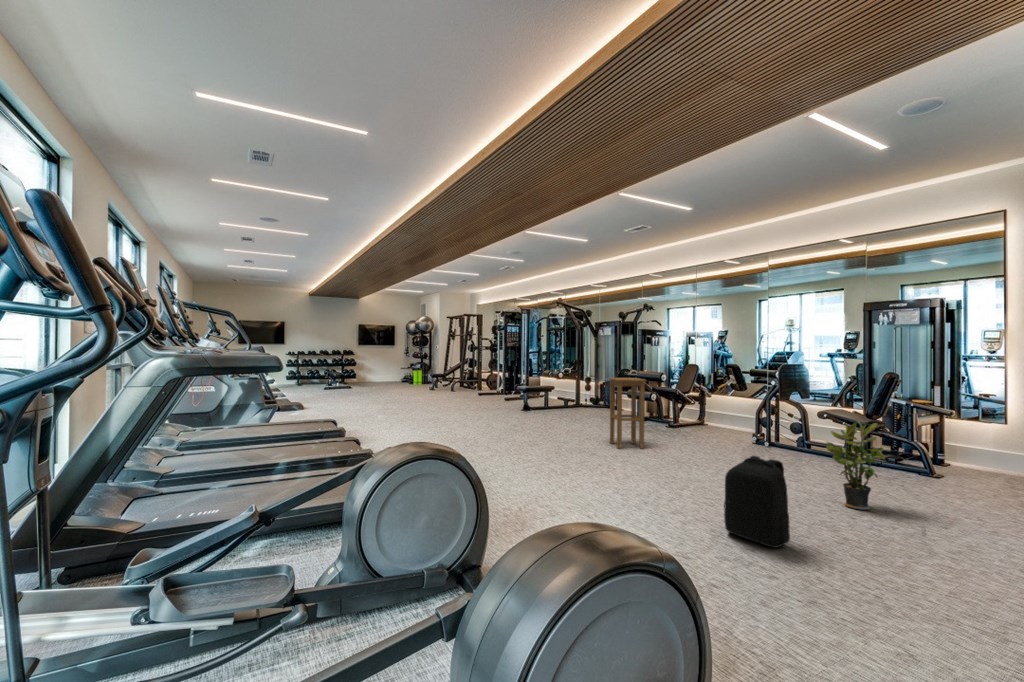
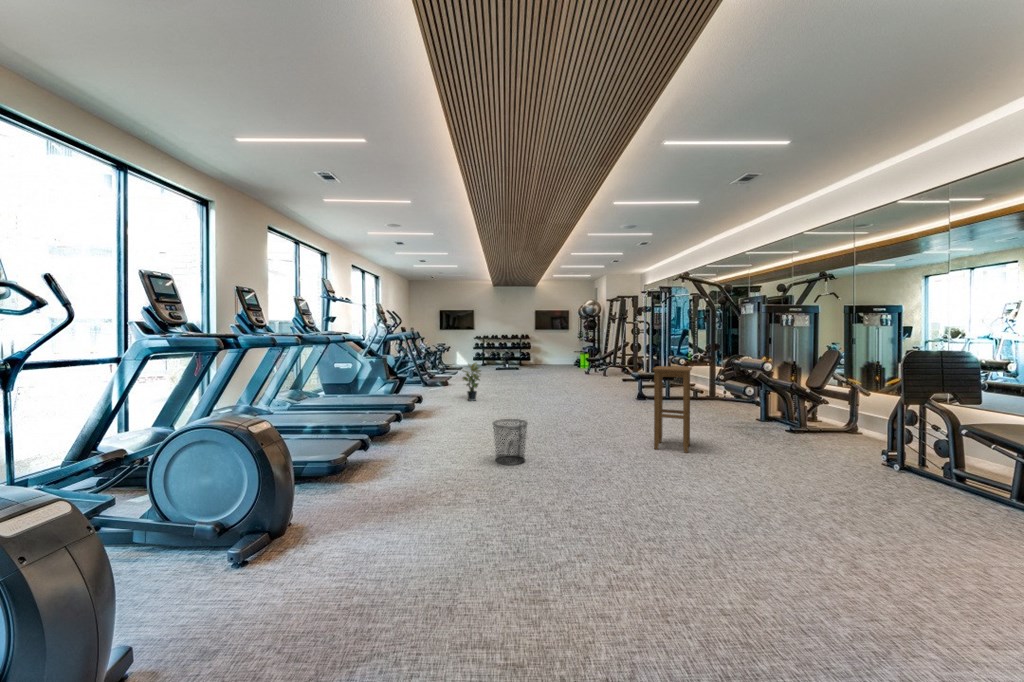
potted plant: present [826,420,885,510] -> present [463,363,481,401]
waste bin: none [515,431,551,475] -> present [493,419,527,465]
backpack: present [724,456,790,548] -> none [560,475,638,597]

